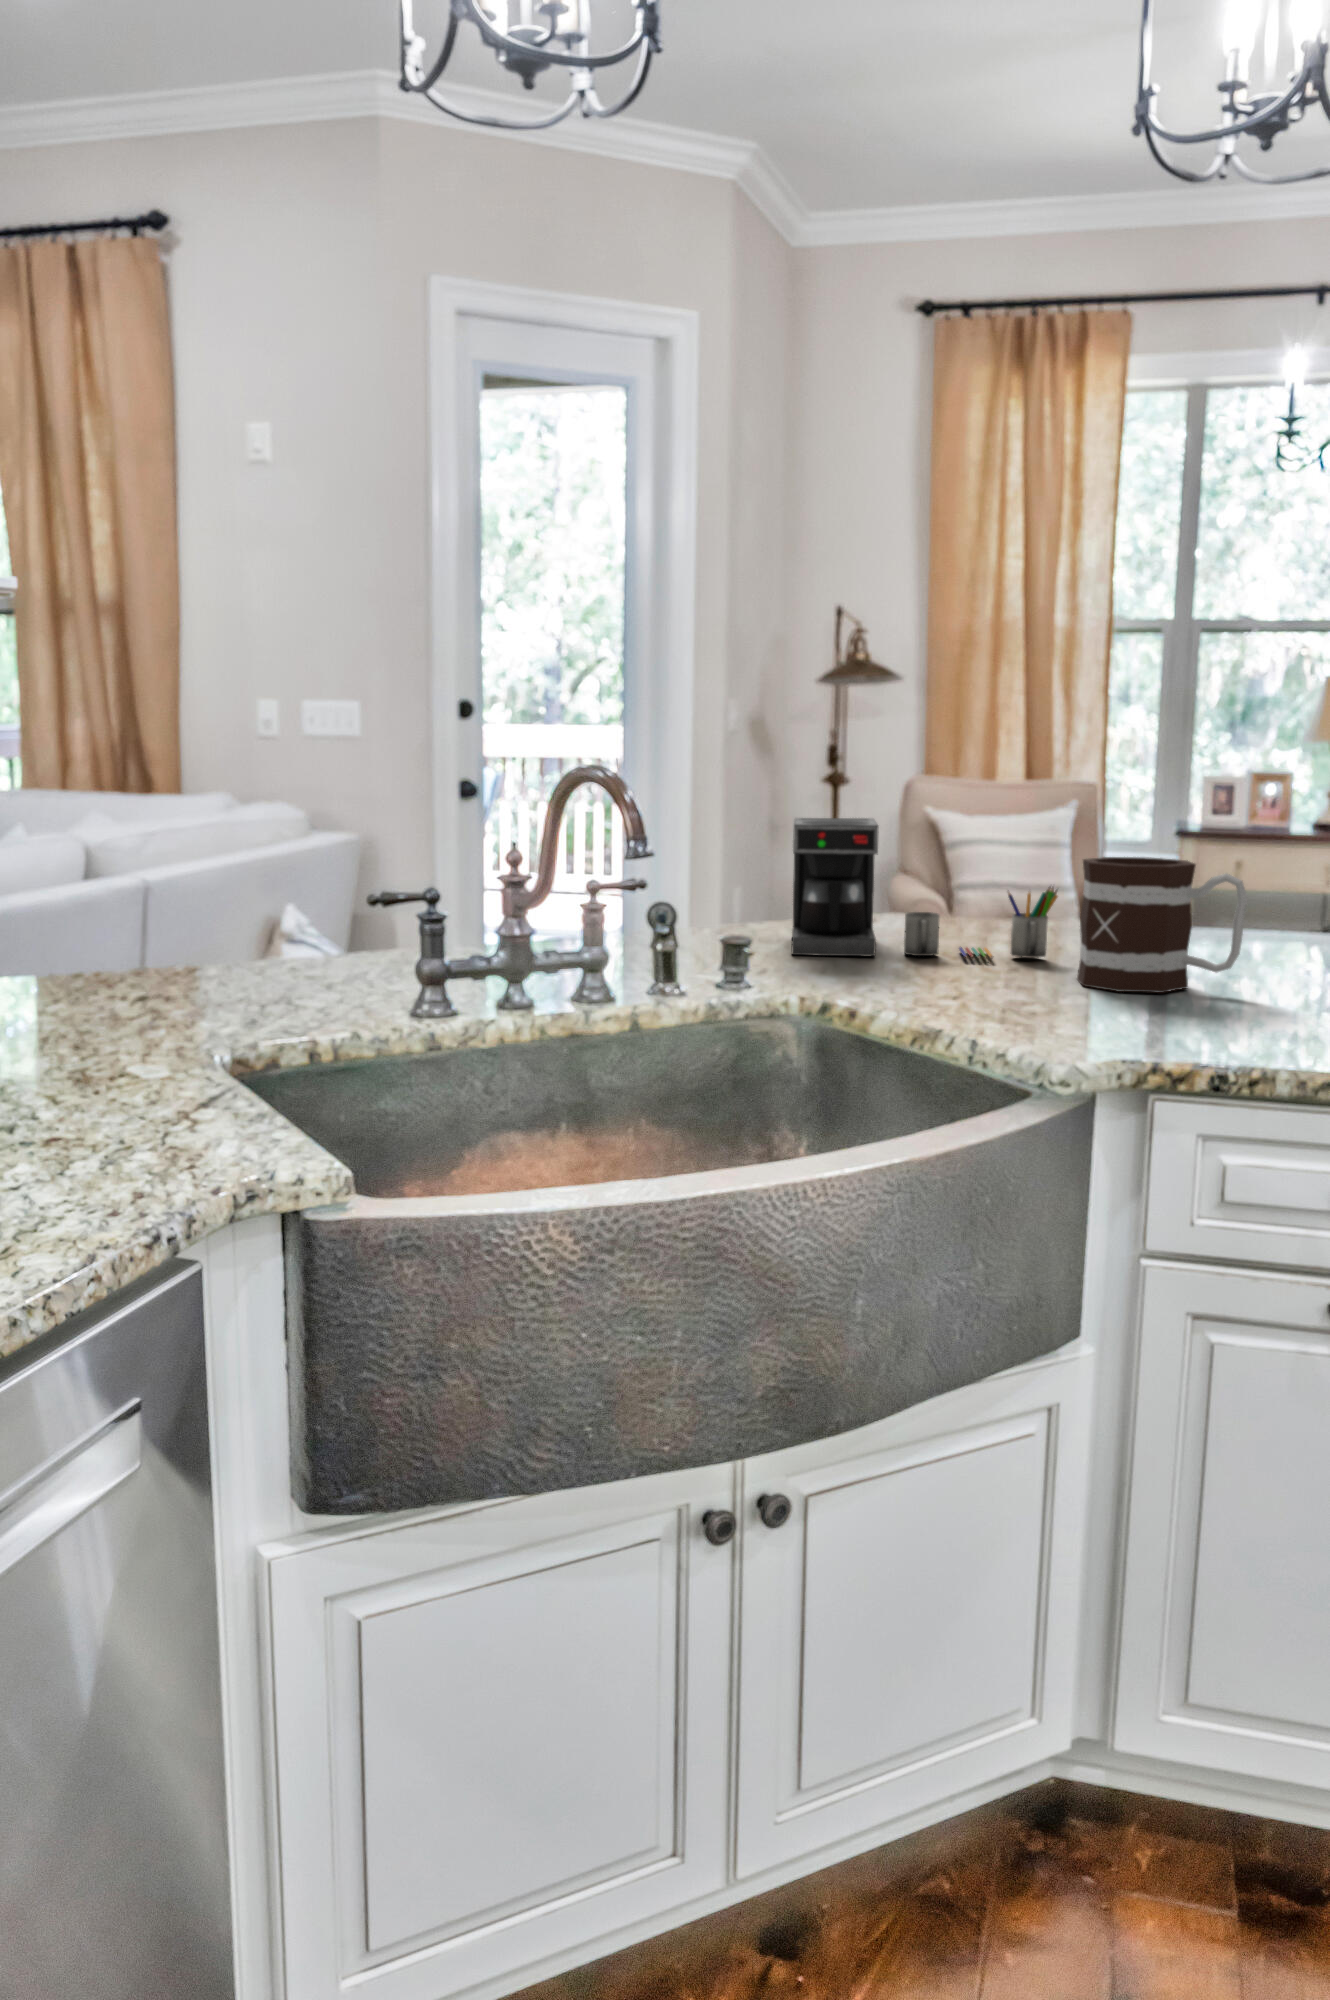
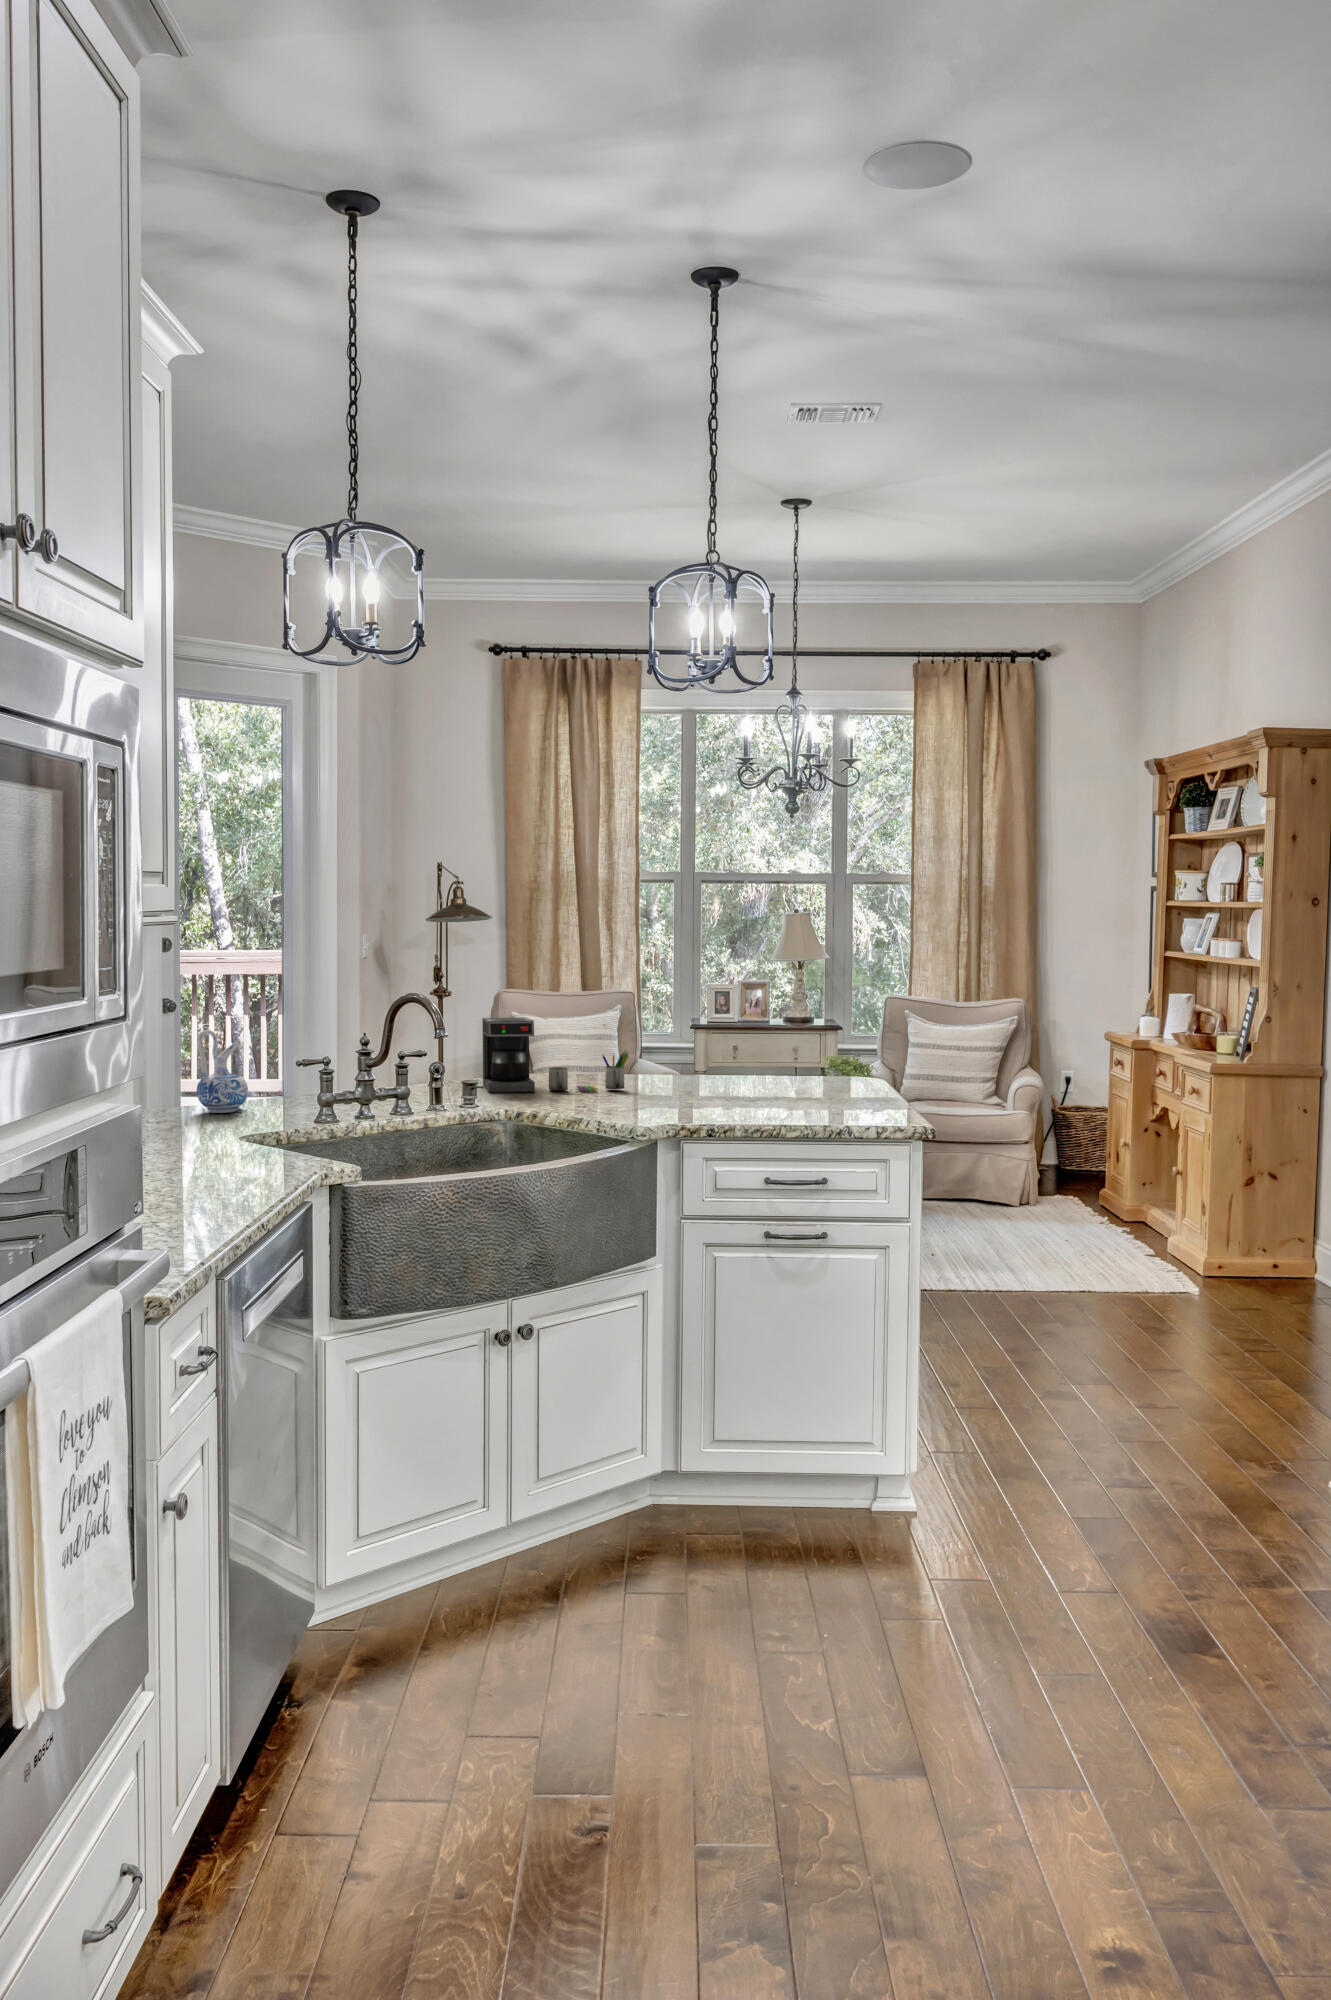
ceramic pitcher: none [232,829,329,982] -> present [197,1030,248,1113]
mug: present [1077,857,1248,993] -> none [642,1034,722,1101]

